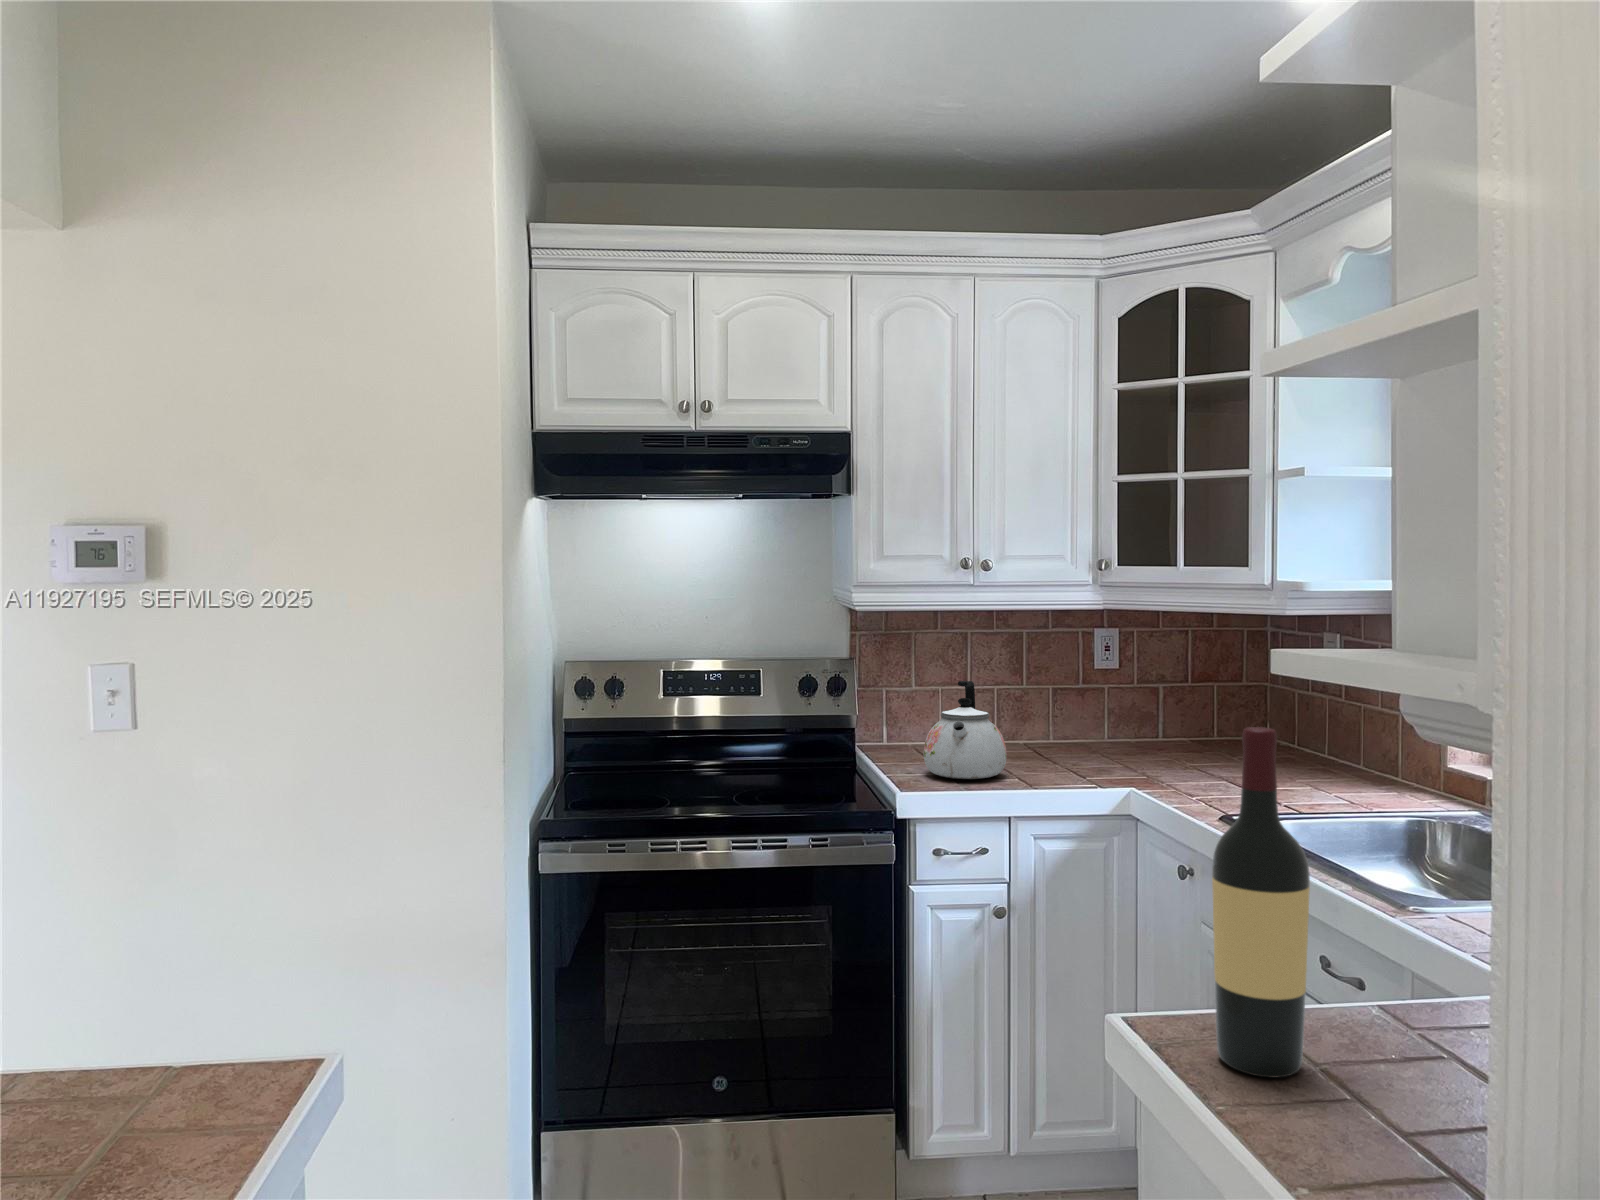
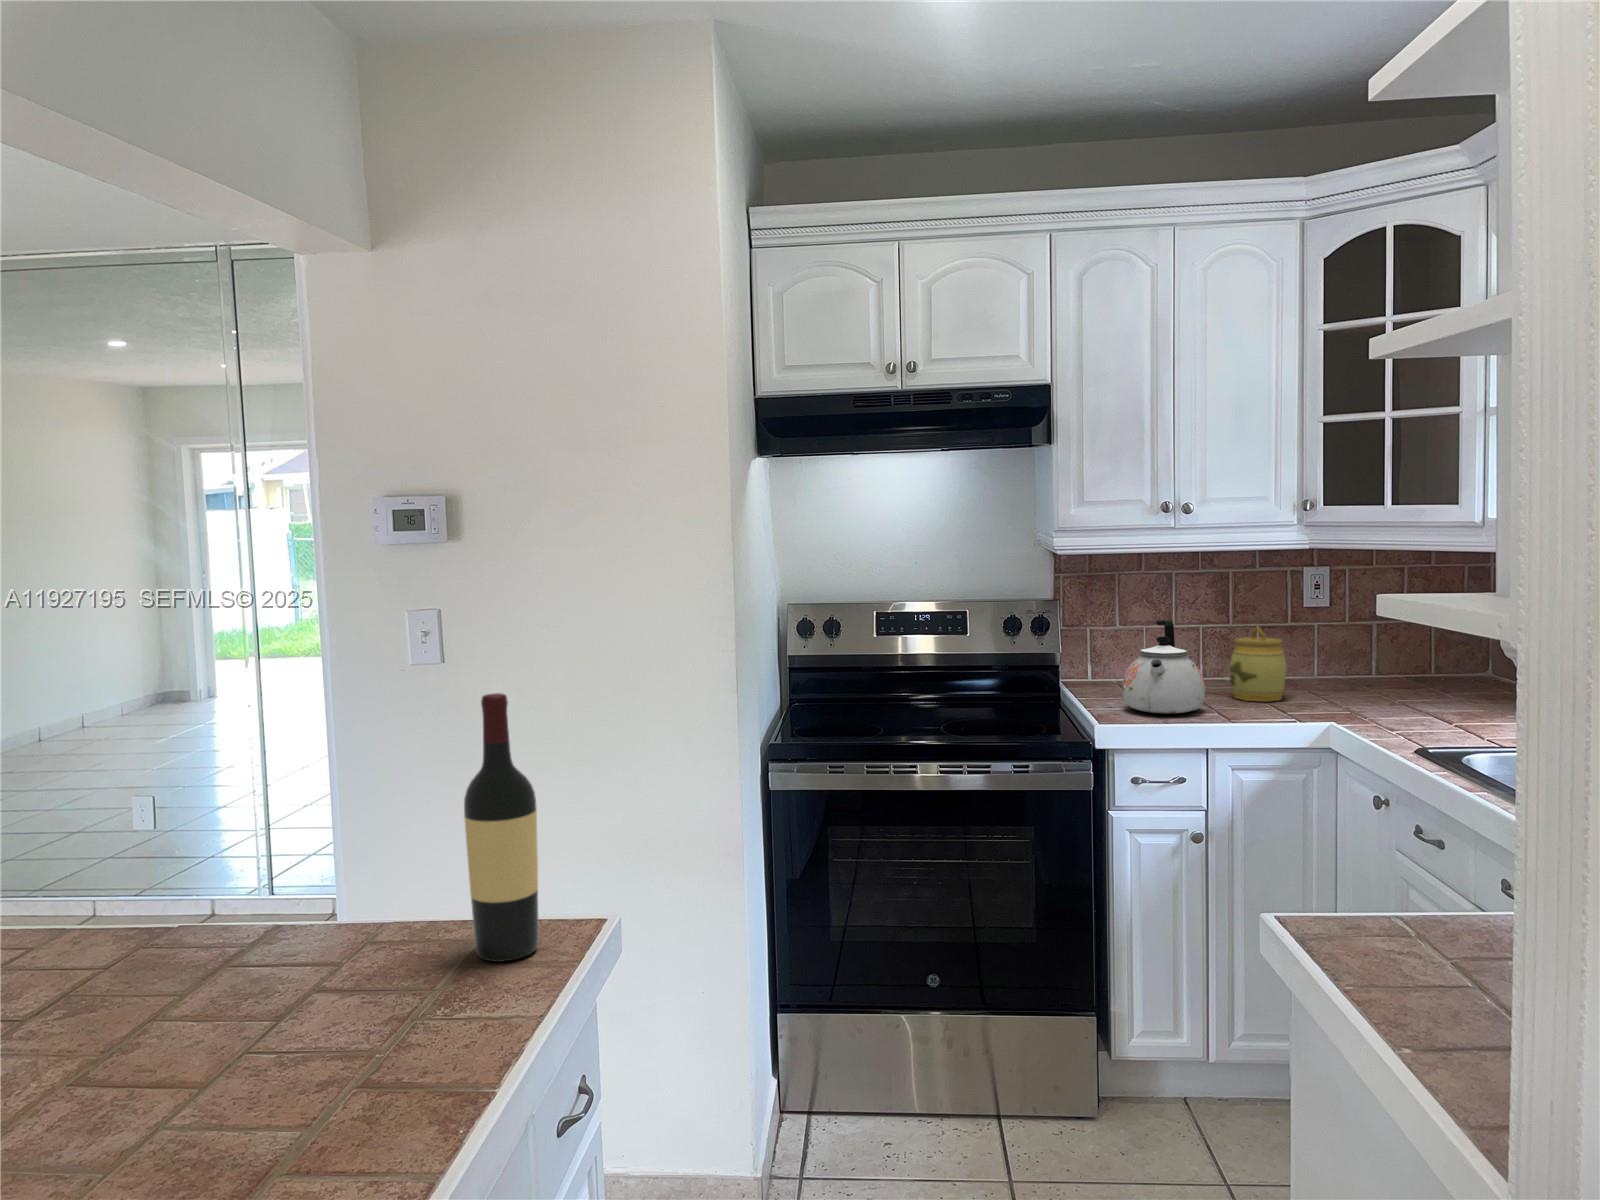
jar: none [1028,688,1083,765] -> present [1230,627,1287,702]
wine bottle: present [1212,727,1310,1078] -> present [464,693,539,961]

